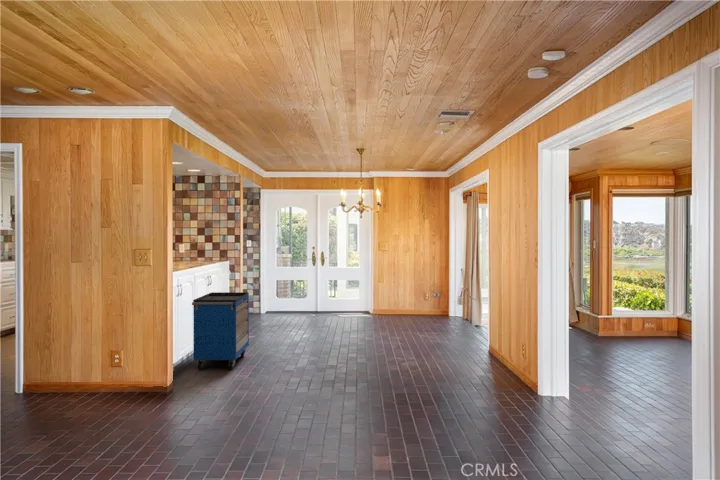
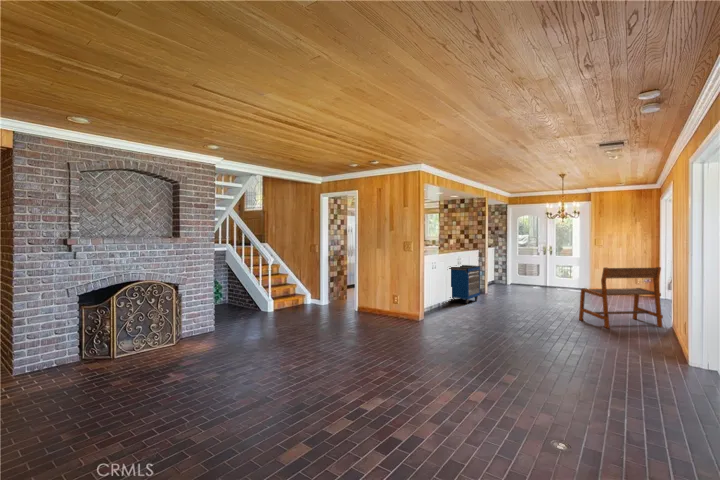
bench: none [425,282,520,385] -> present [579,267,663,328]

